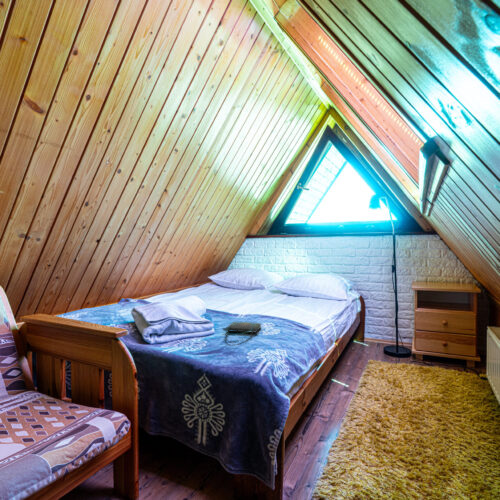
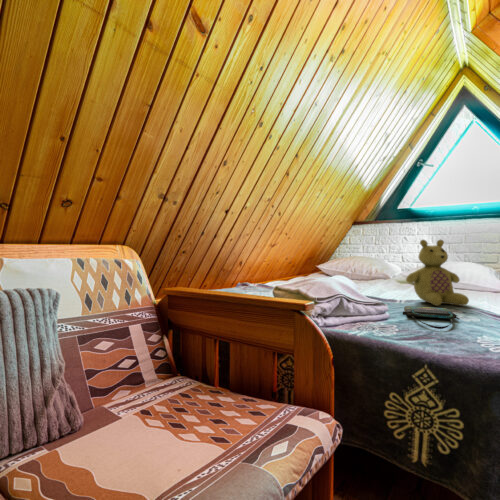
stuffed bear: none [248,266,287,319] -> present [406,240,469,306]

